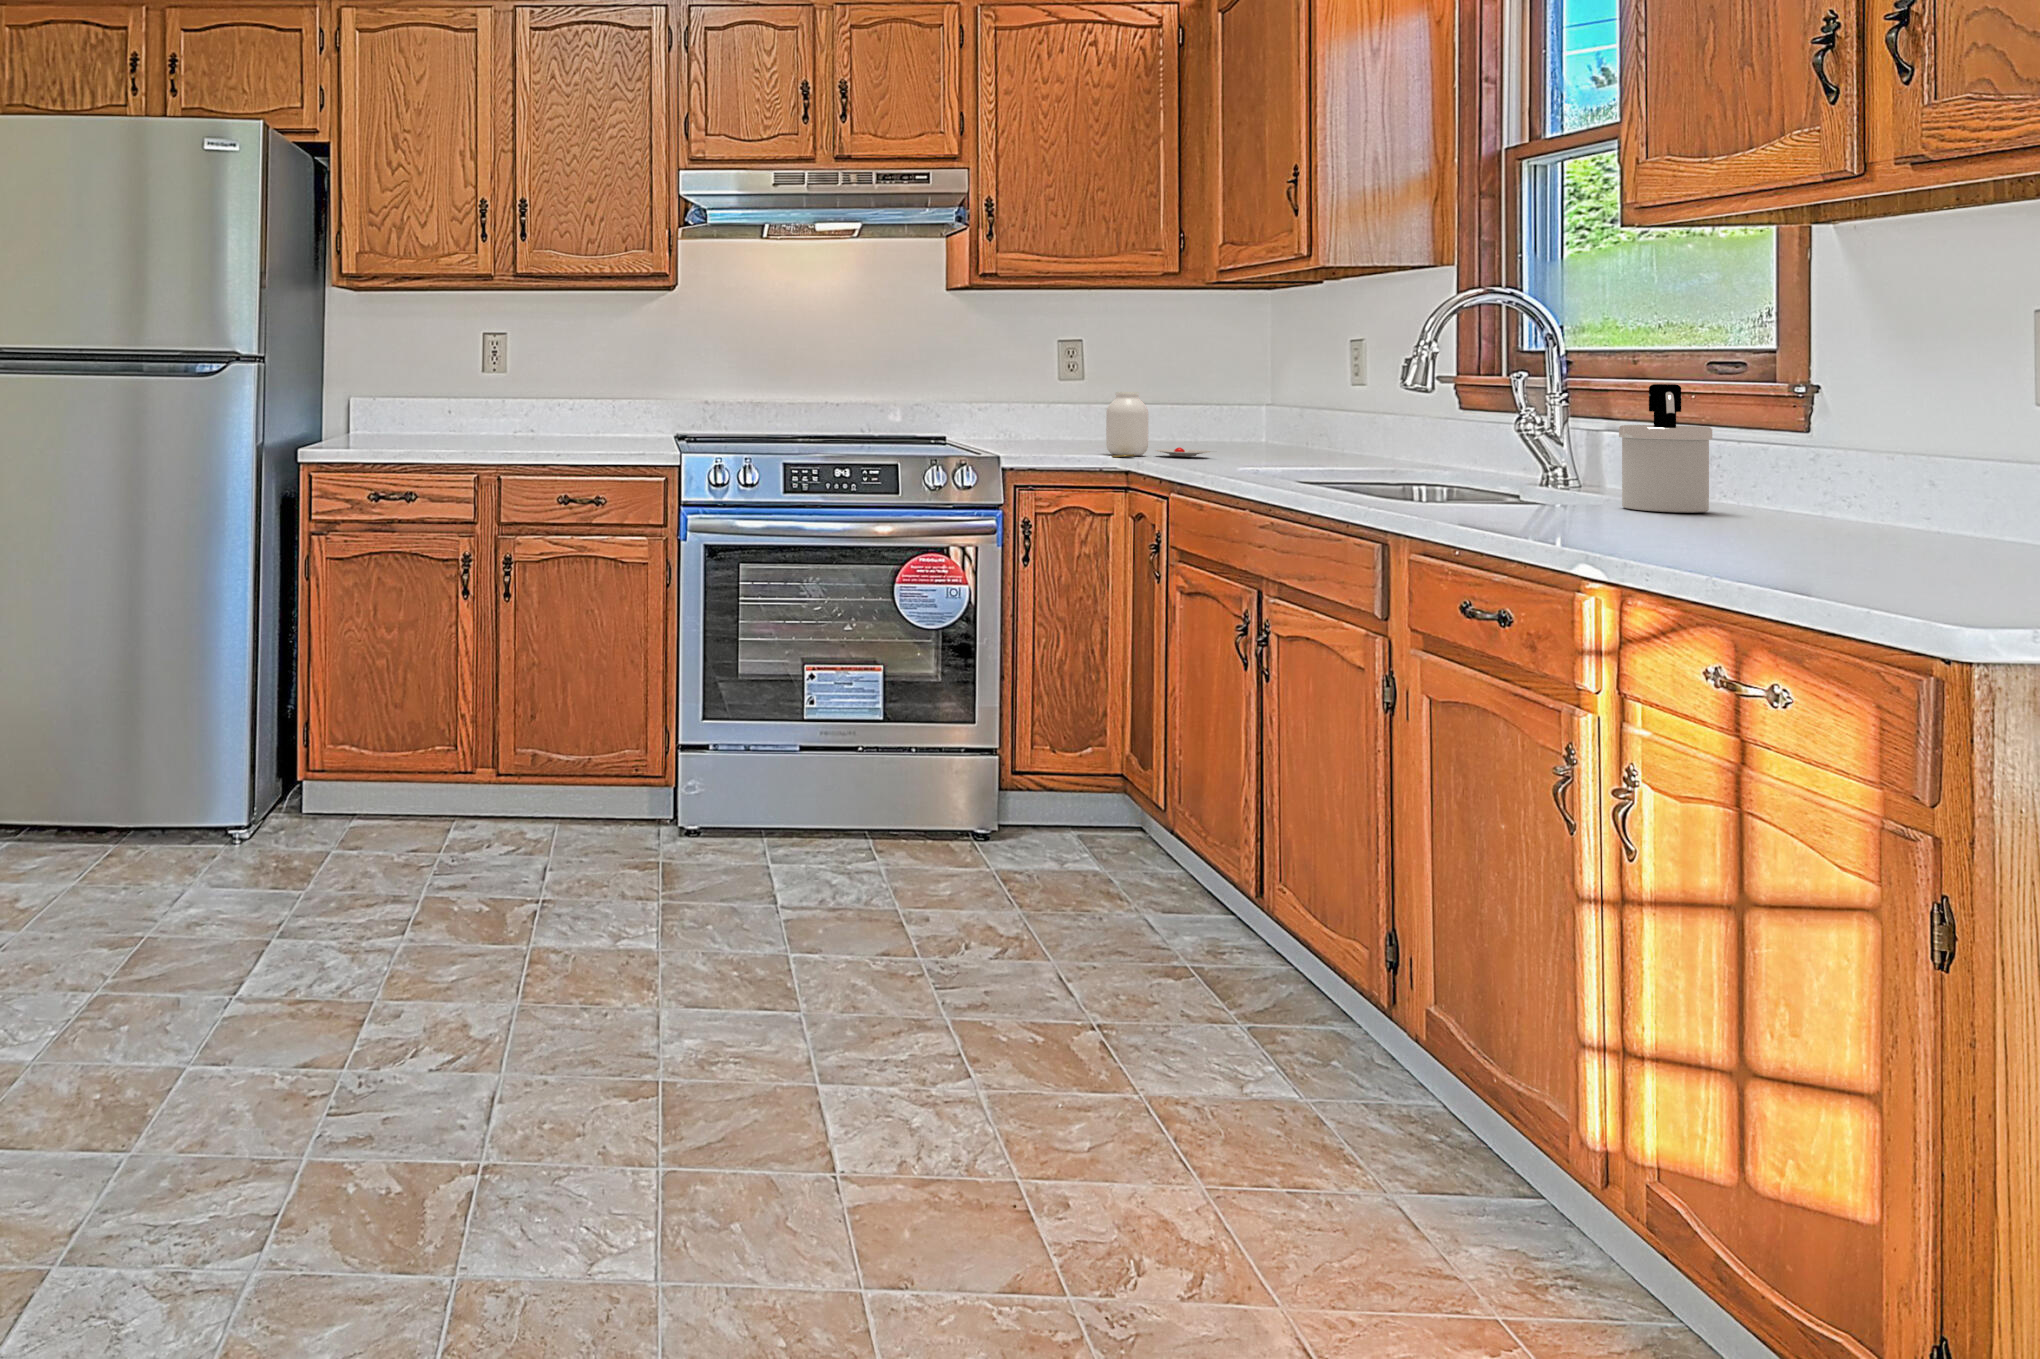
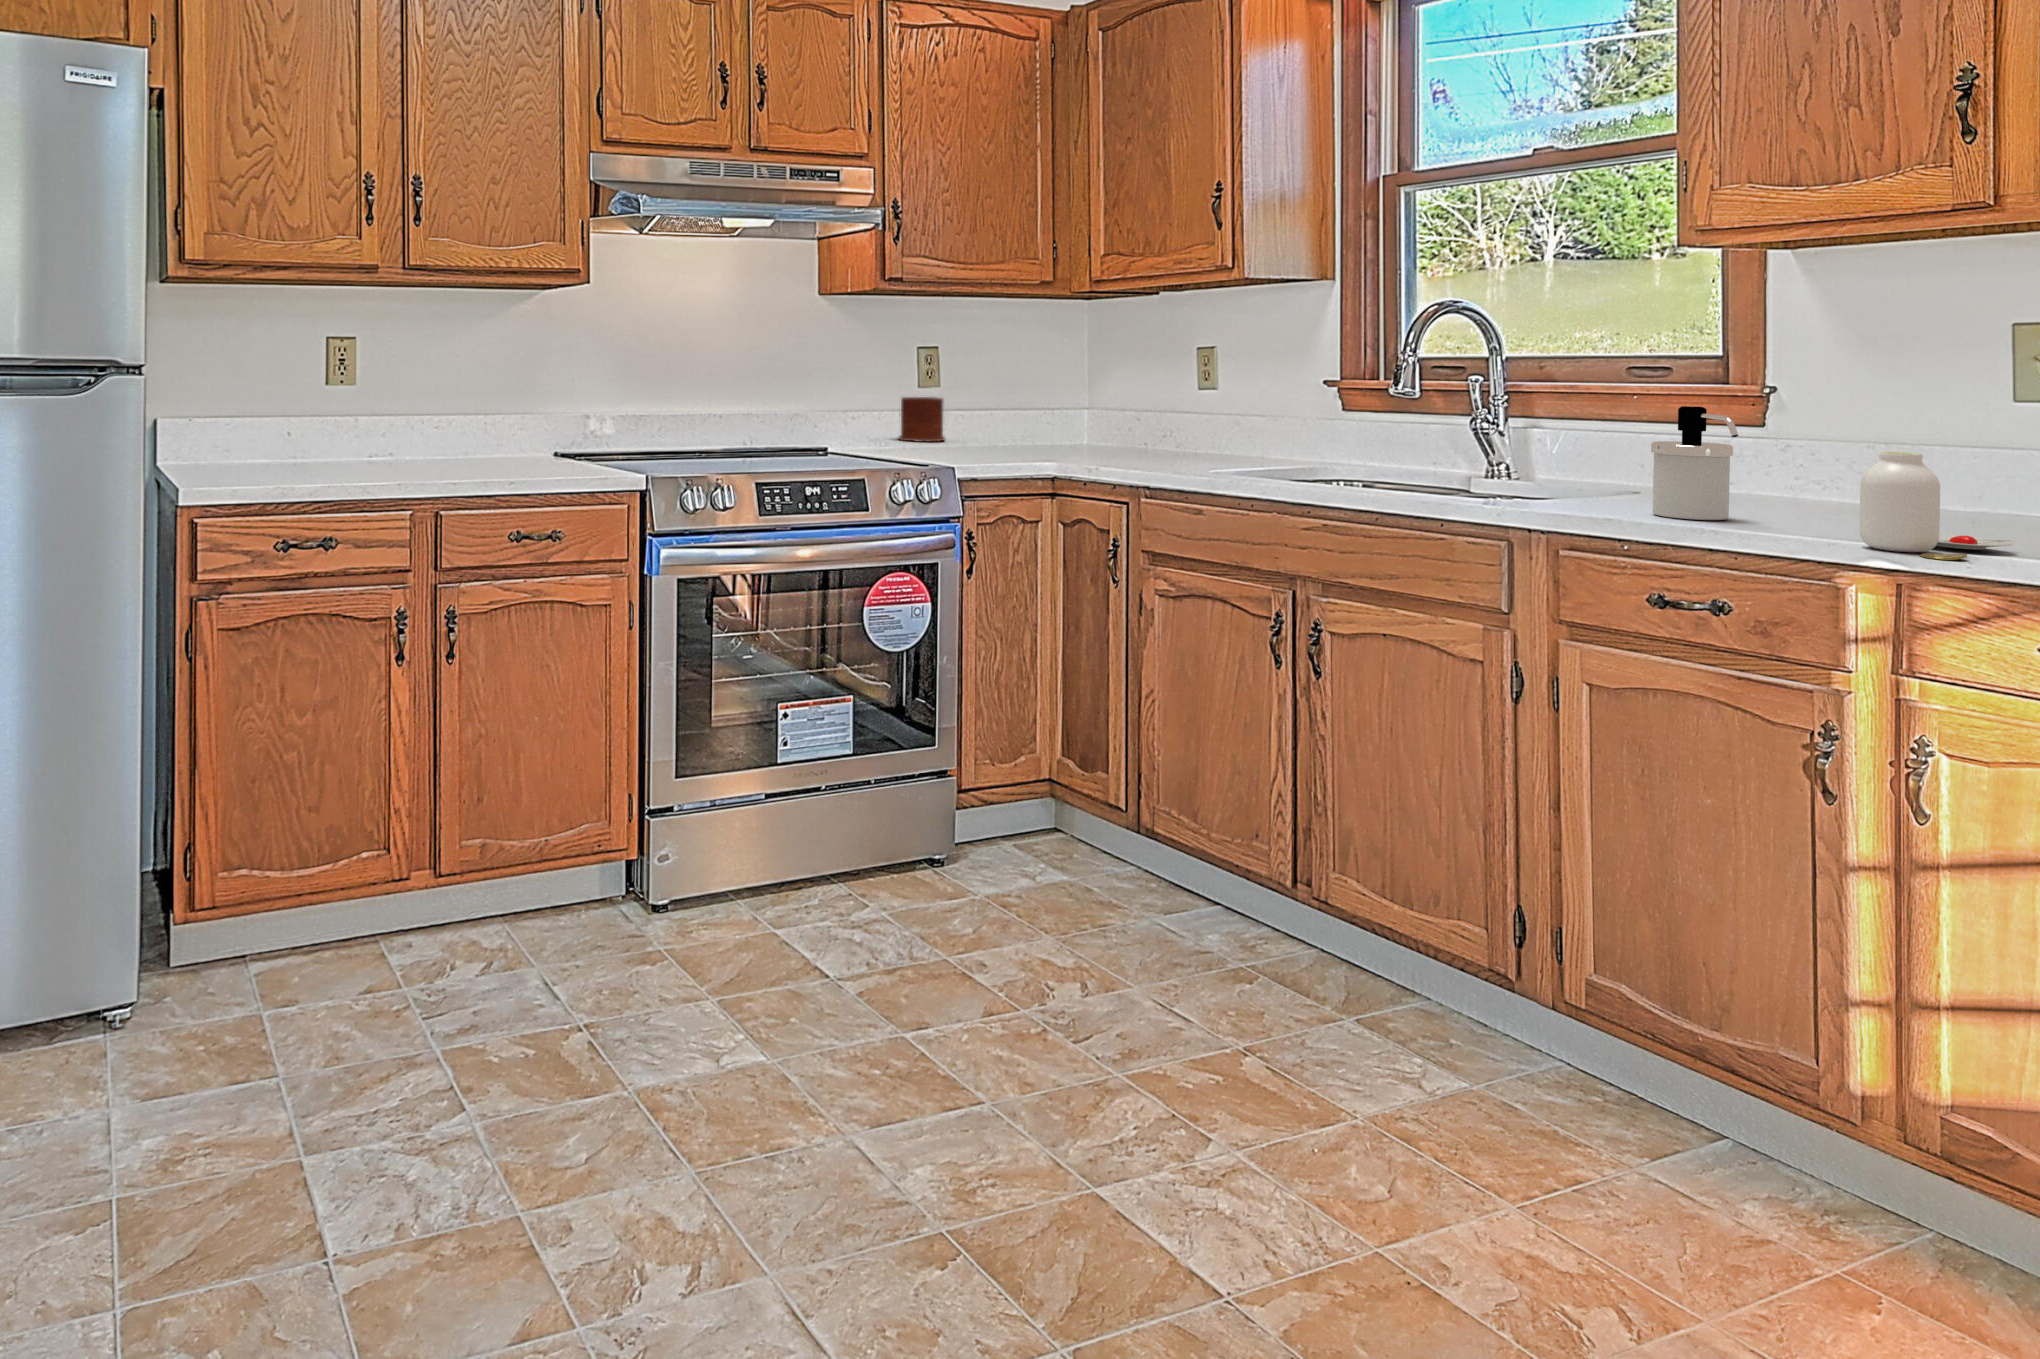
jar: present [1106,392,1211,457] -> present [1860,452,2013,560]
mug: none [1034,397,1087,440] -> present [899,397,946,442]

